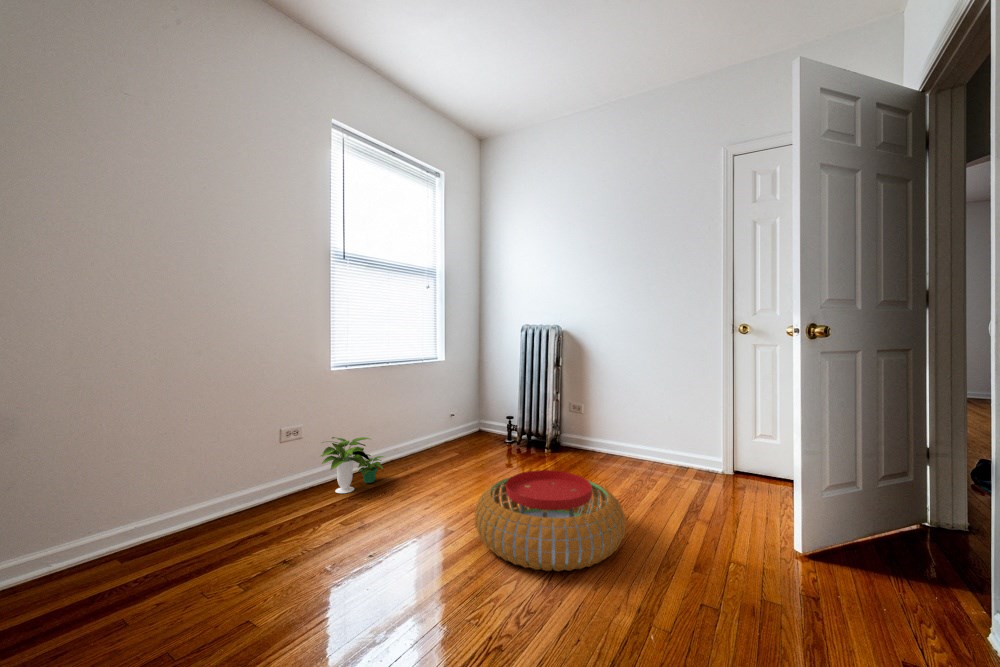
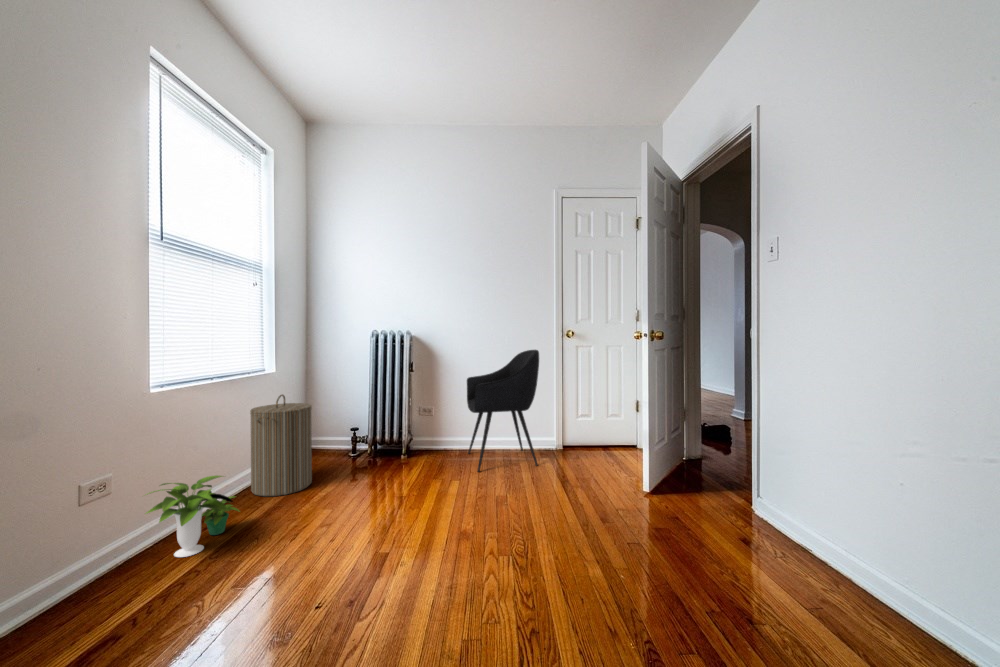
armchair: none [603,349,691,486] -> present [467,350,539,472]
laundry hamper: none [413,380,459,464] -> present [250,395,312,496]
pouf: present [474,470,626,571] -> none [409,468,552,562]

